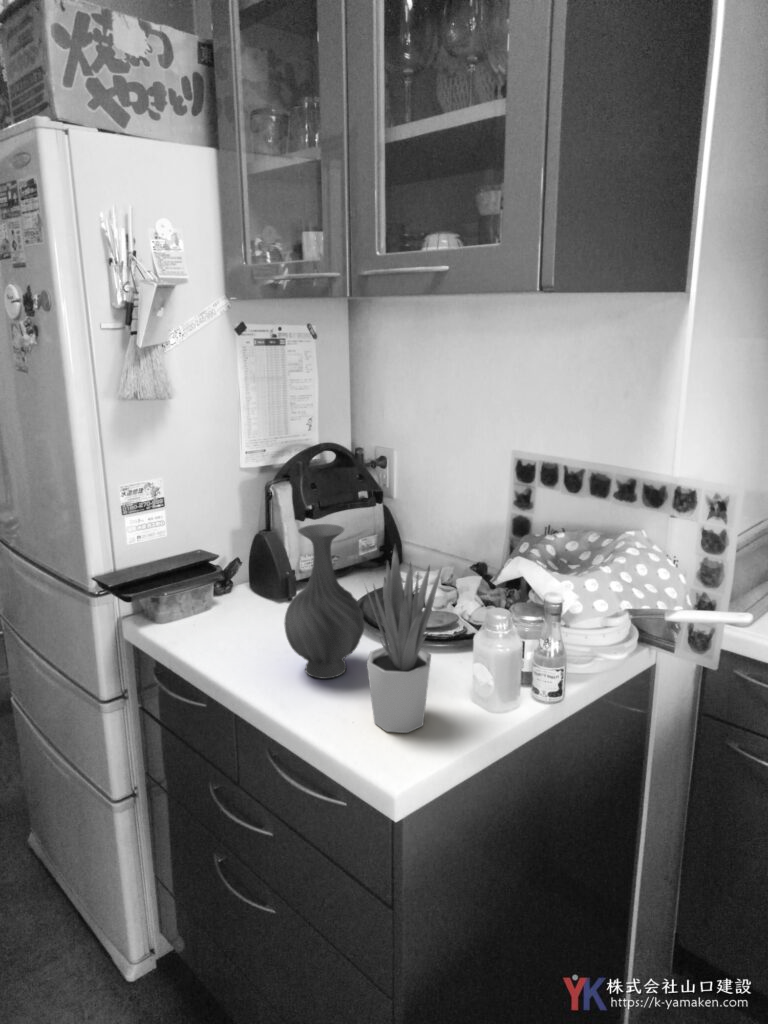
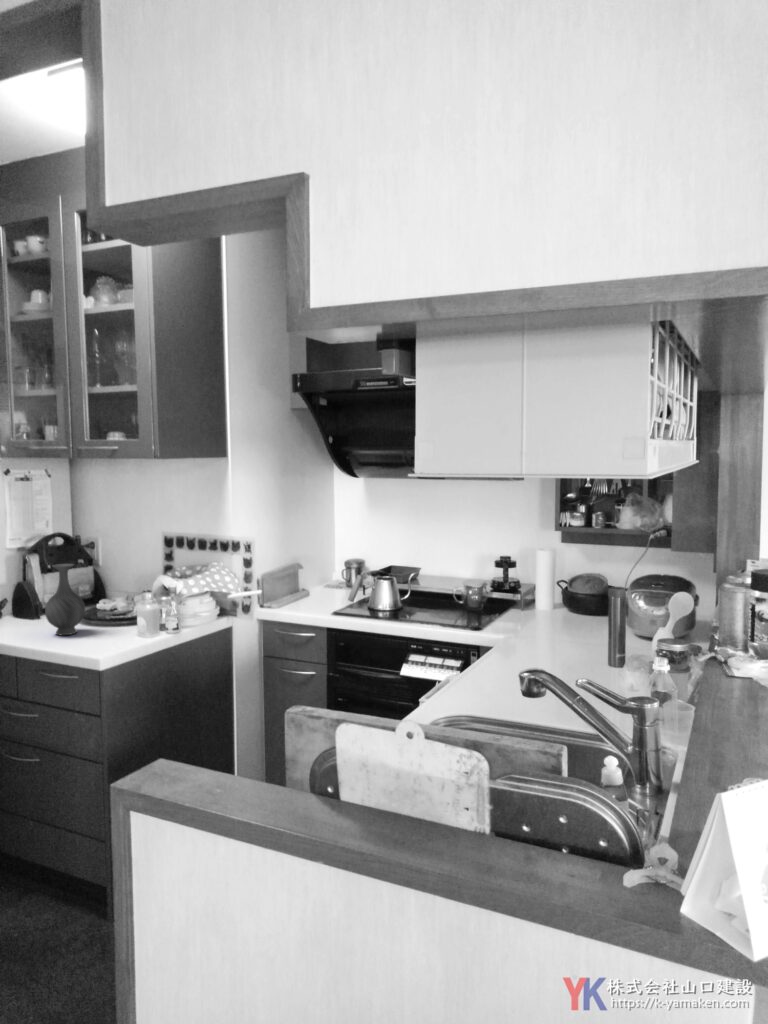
potted plant: present [367,545,442,733] -> none [85,562,120,643]

